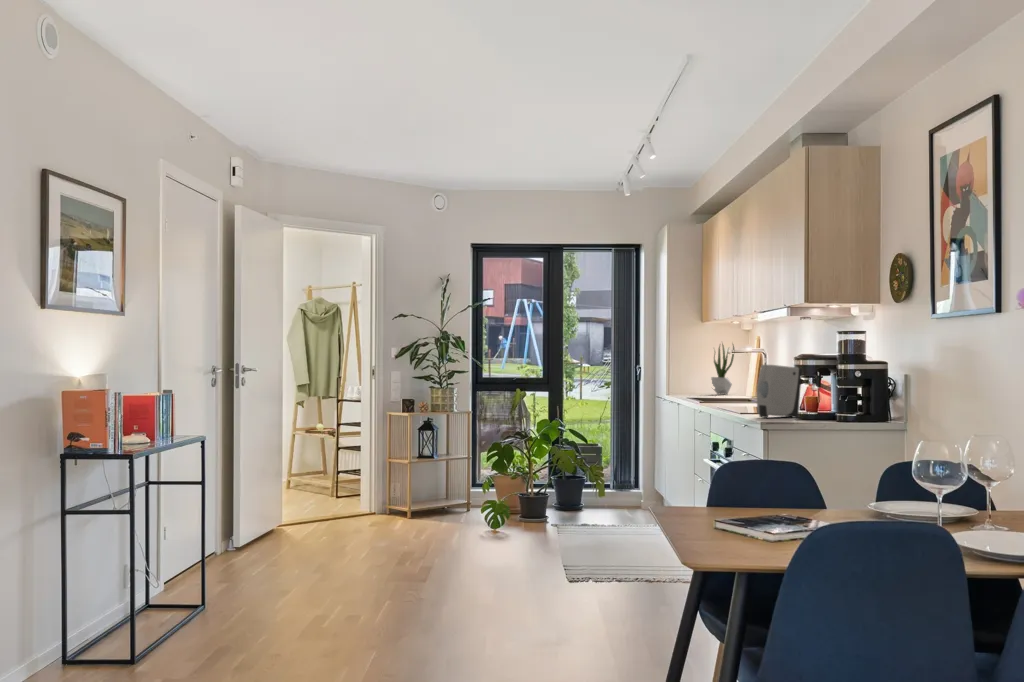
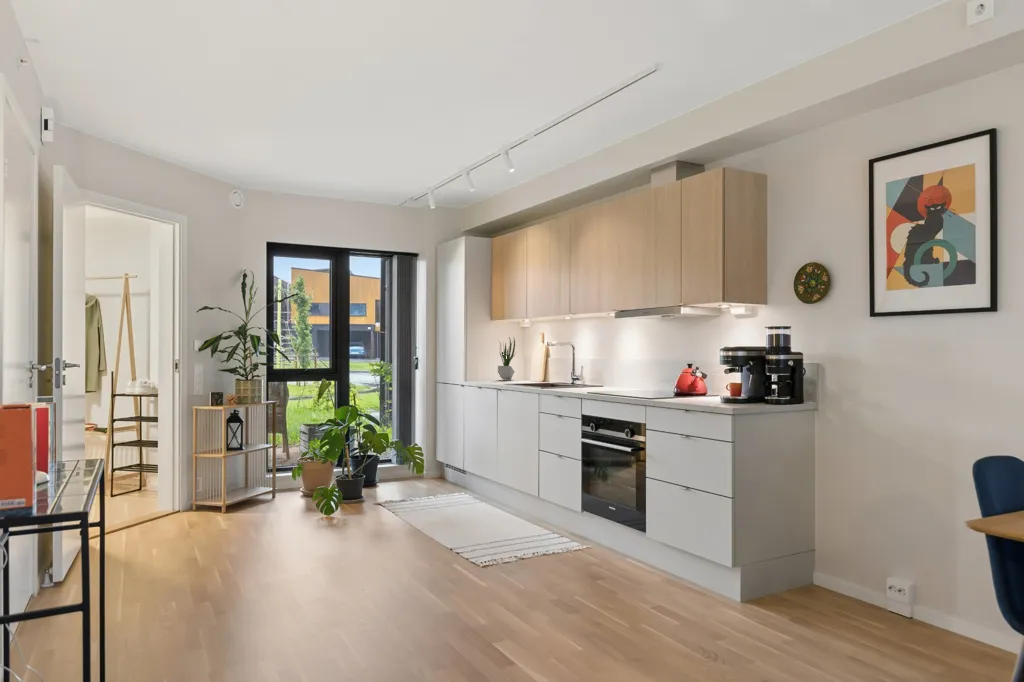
soap dispenser: present [757,365,802,418] -> none [705,356,742,406]

